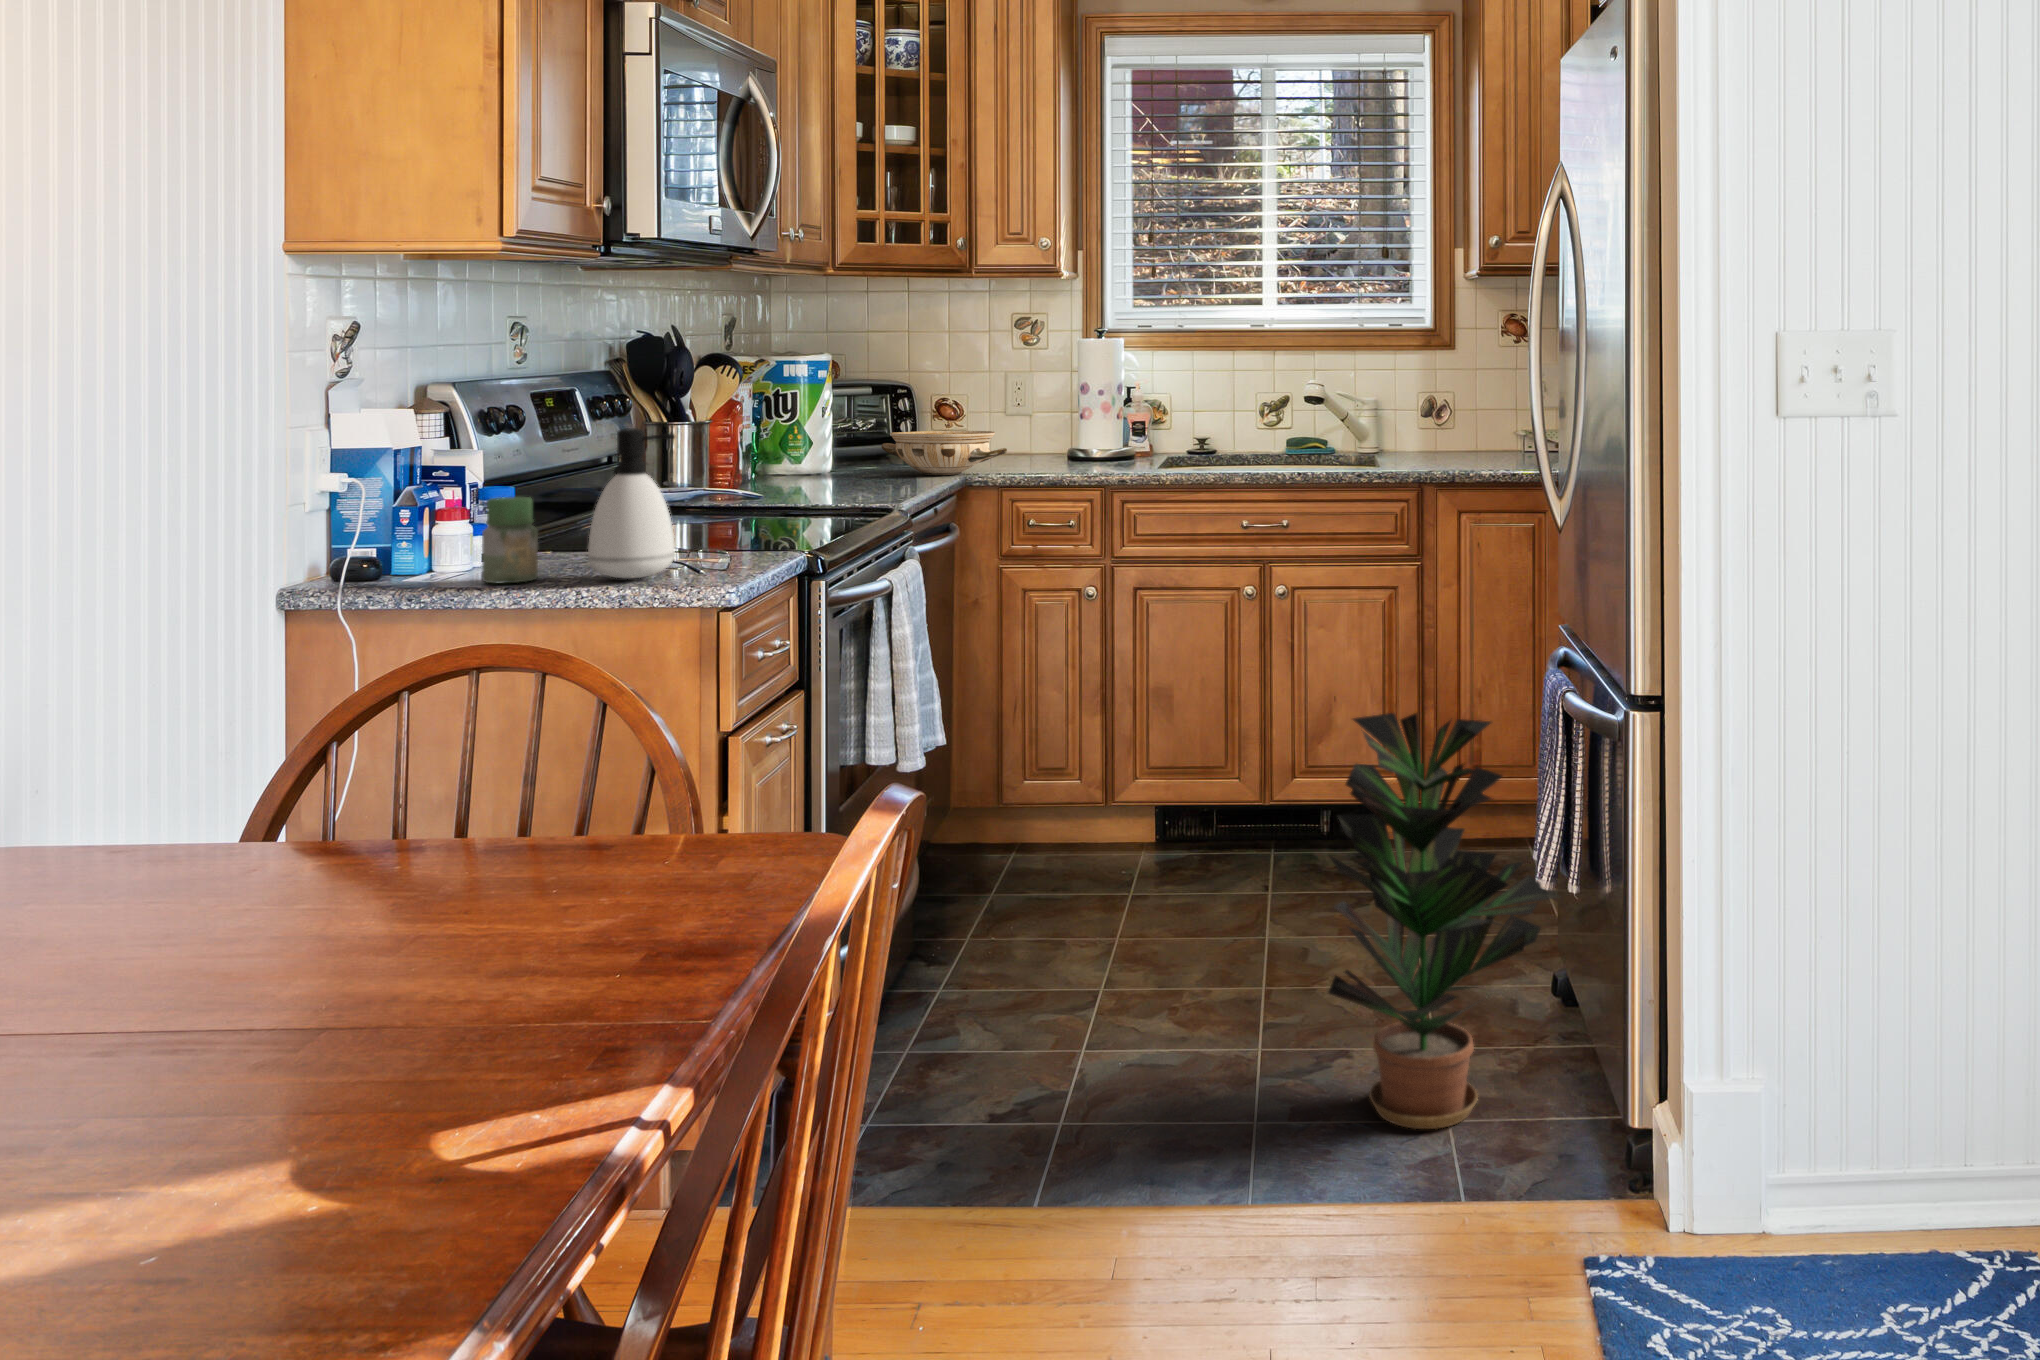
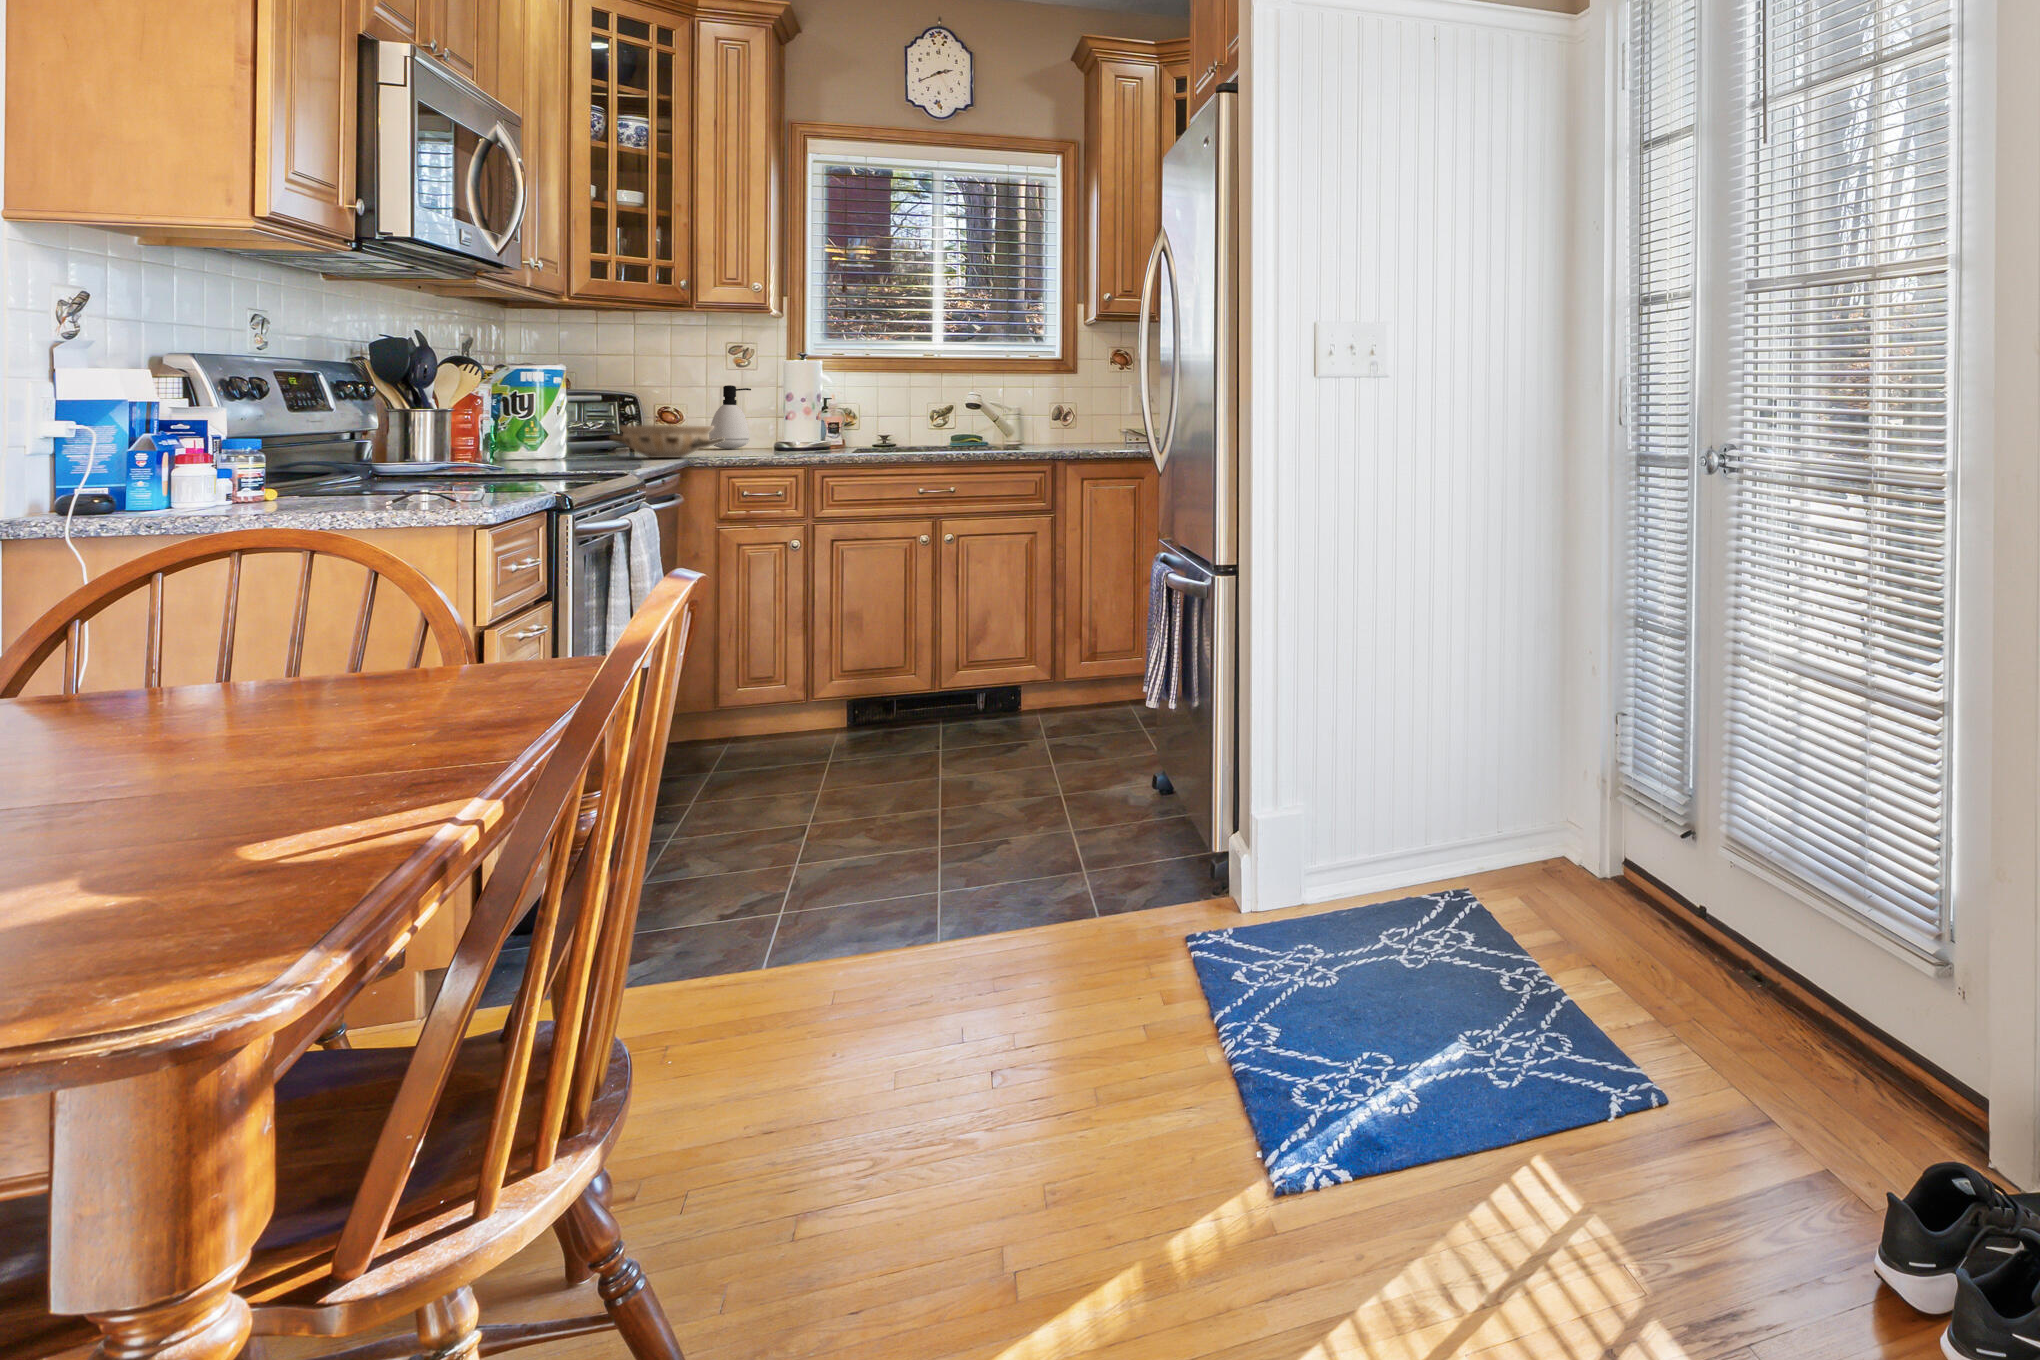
soap dispenser: present [588,428,675,579] -> present [709,385,751,449]
jar: present [482,497,538,583] -> none [234,442,294,511]
potted plant: present [1329,713,1559,1129] -> none [993,591,1159,866]

